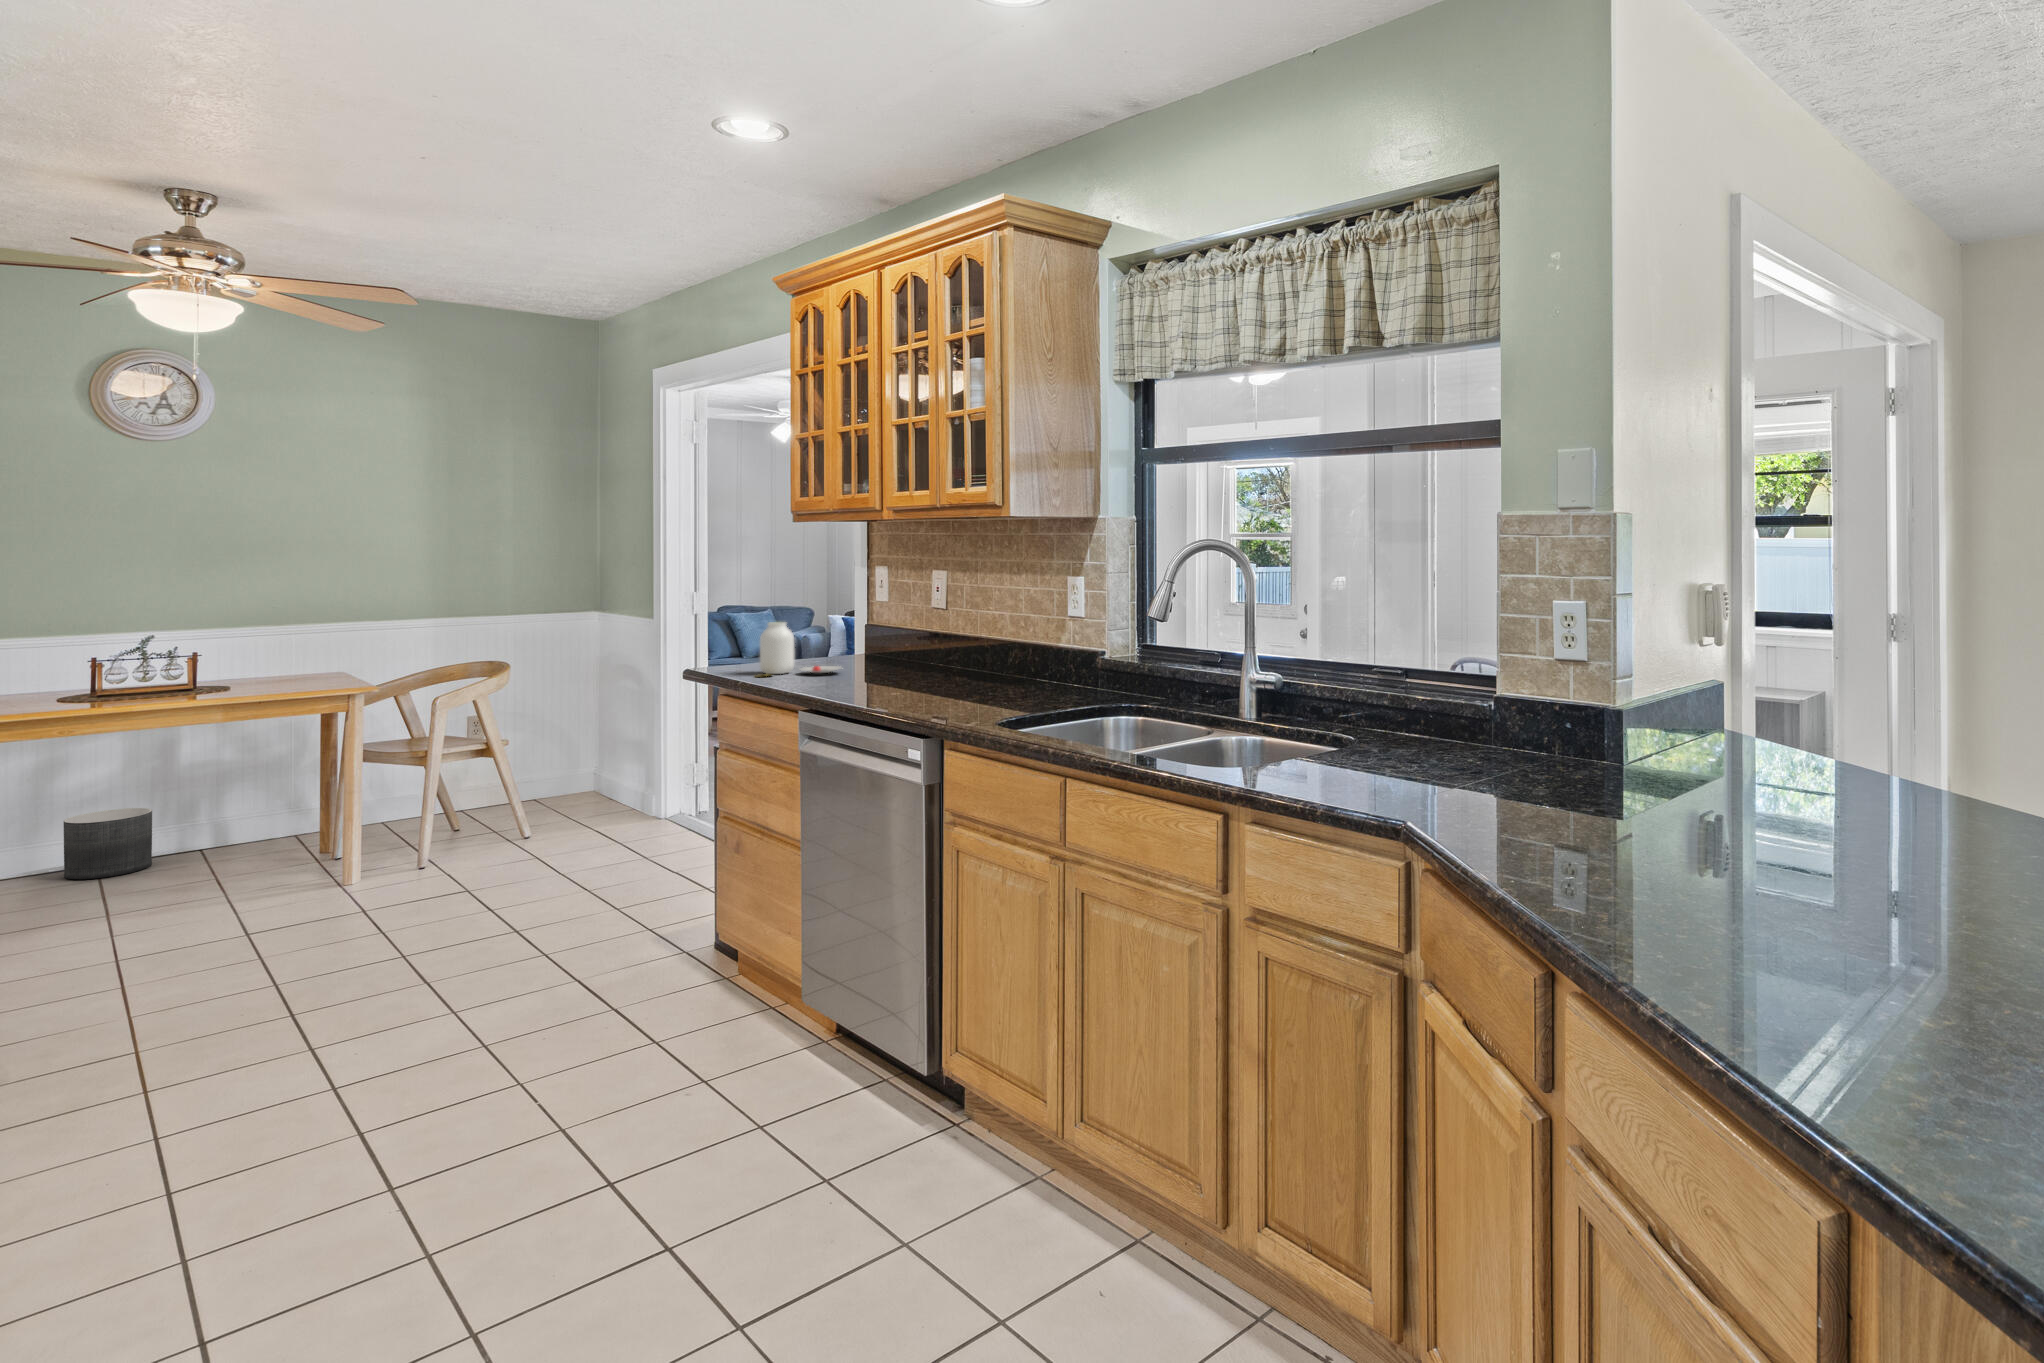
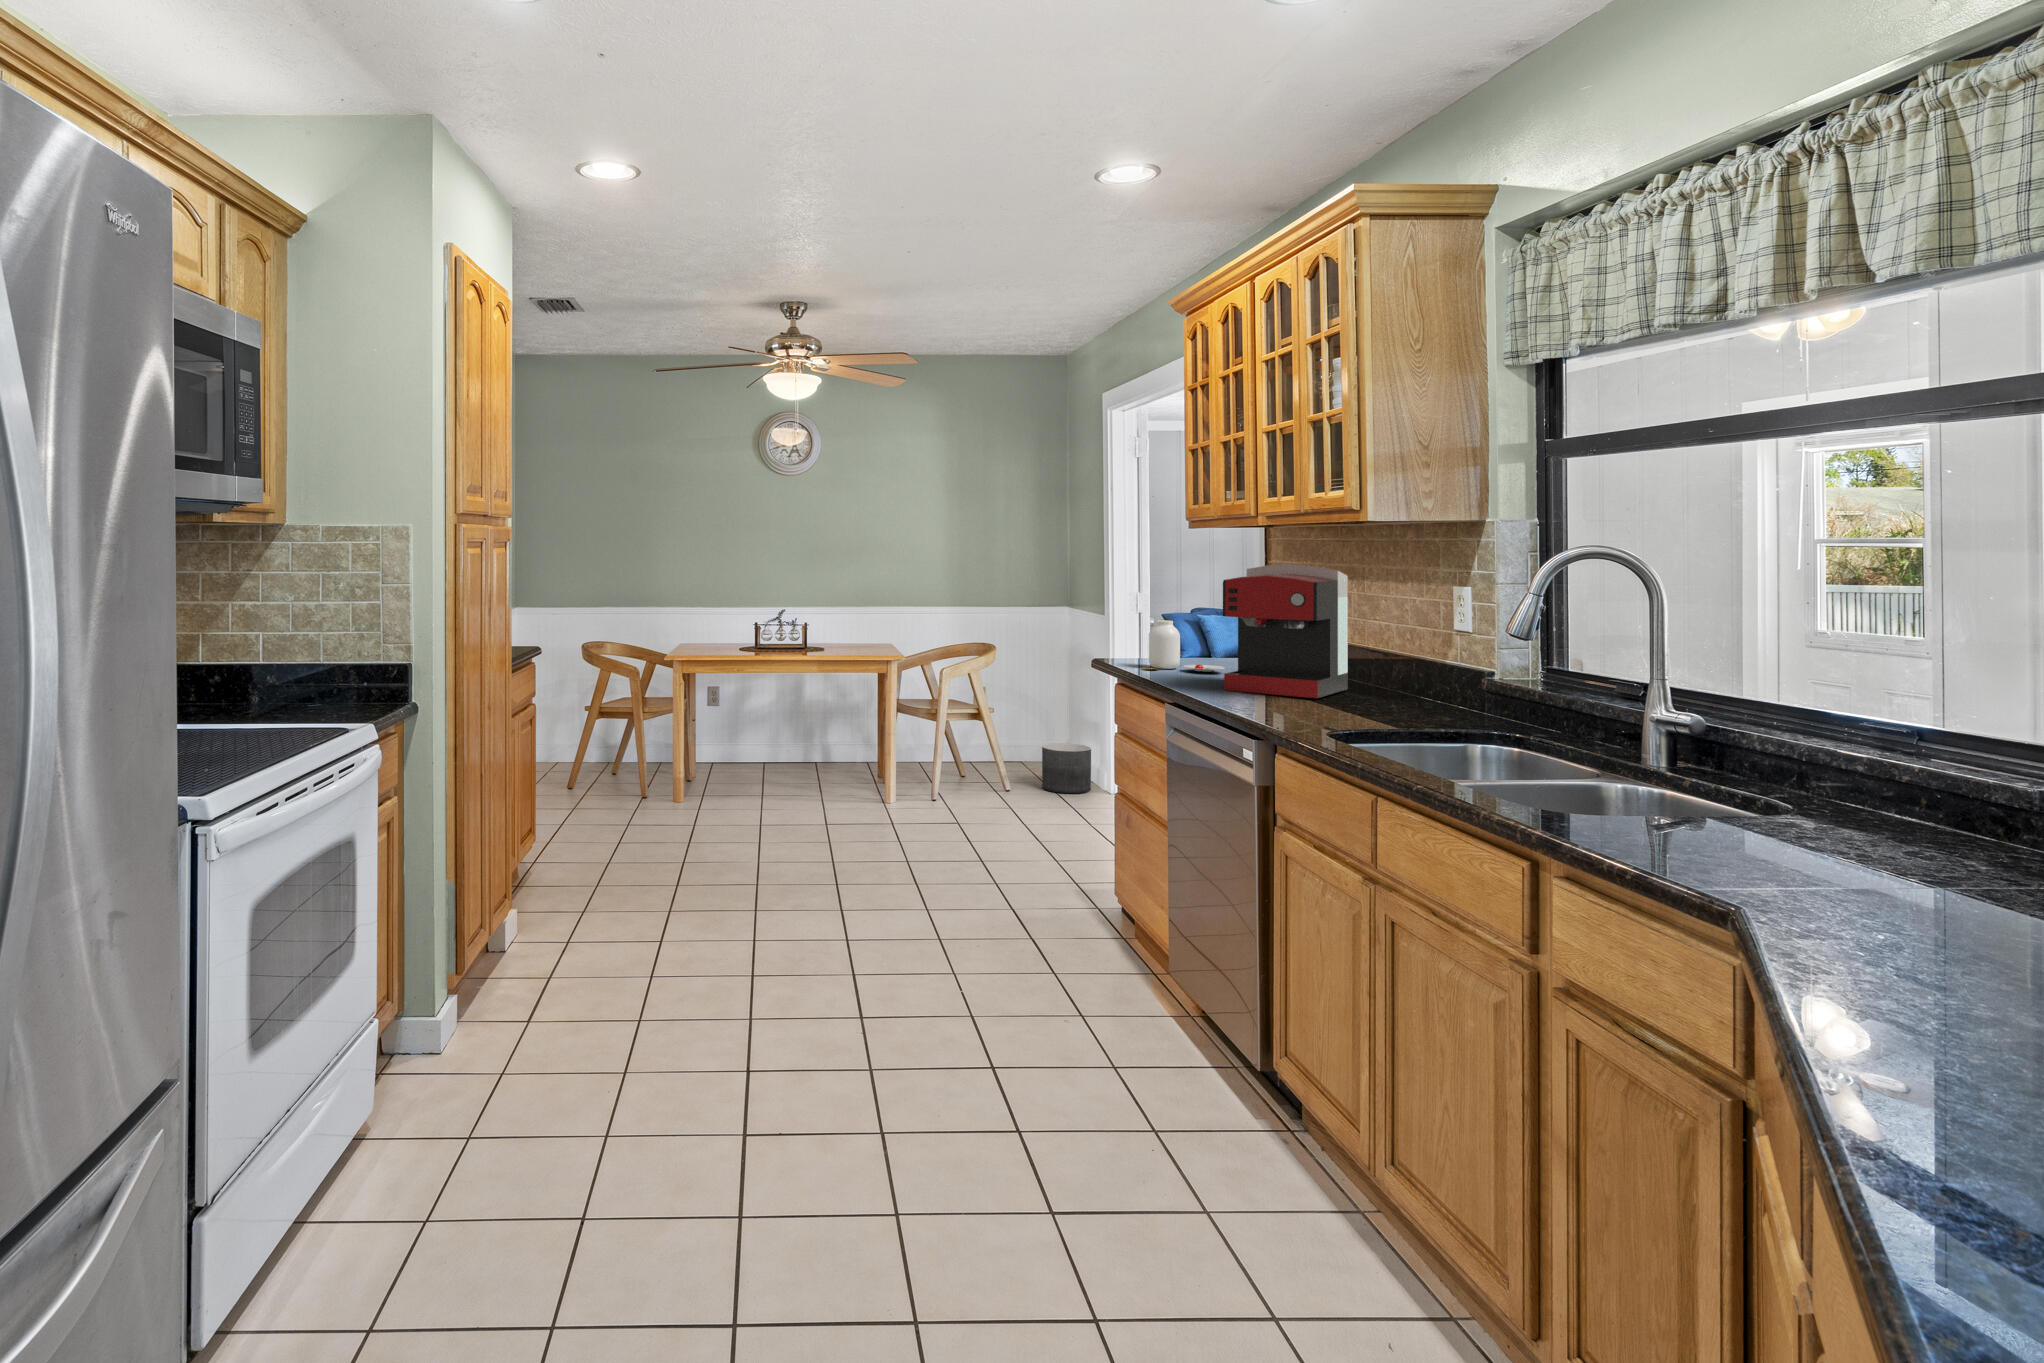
coffee maker: none [857,559,968,691] -> present [1223,564,1348,698]
planter: present [64,808,152,879] -> present [1042,743,1091,793]

